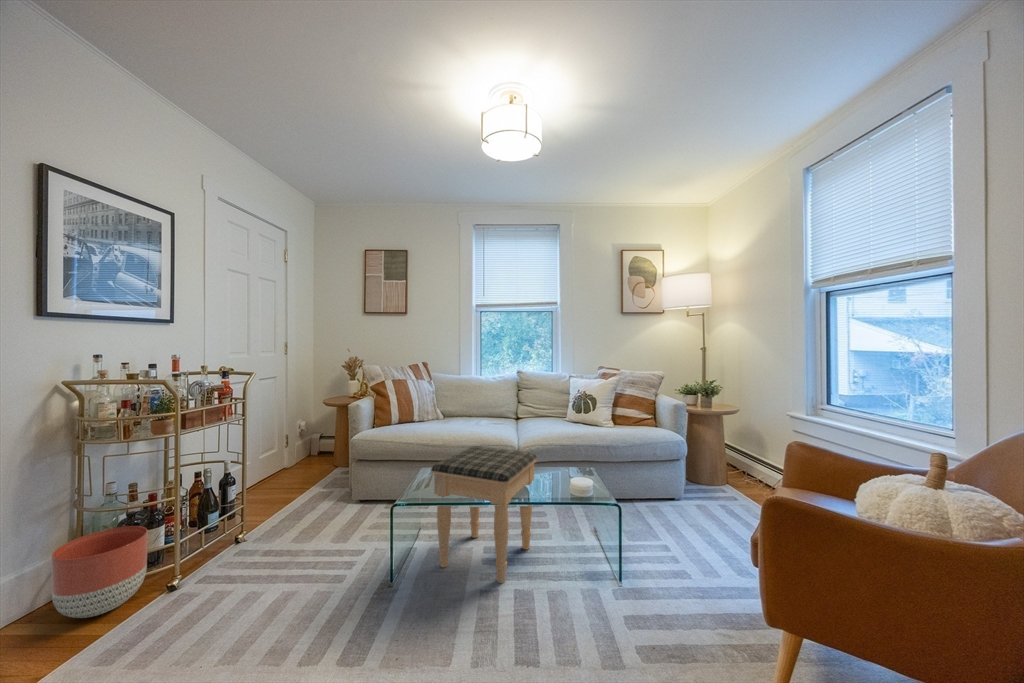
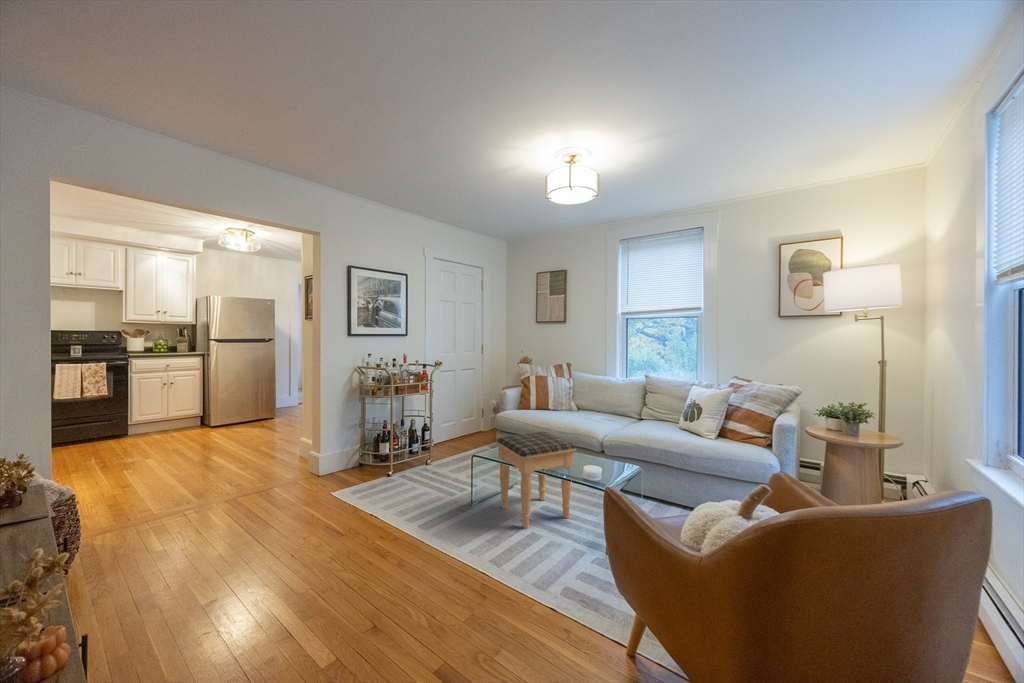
planter: present [51,526,148,618] -> none [347,439,380,476]

